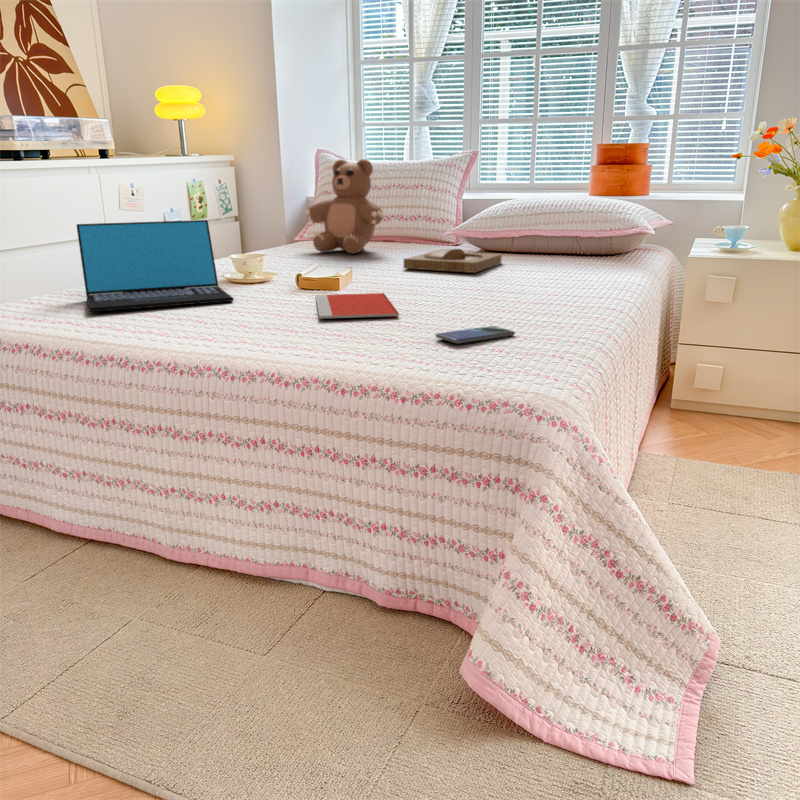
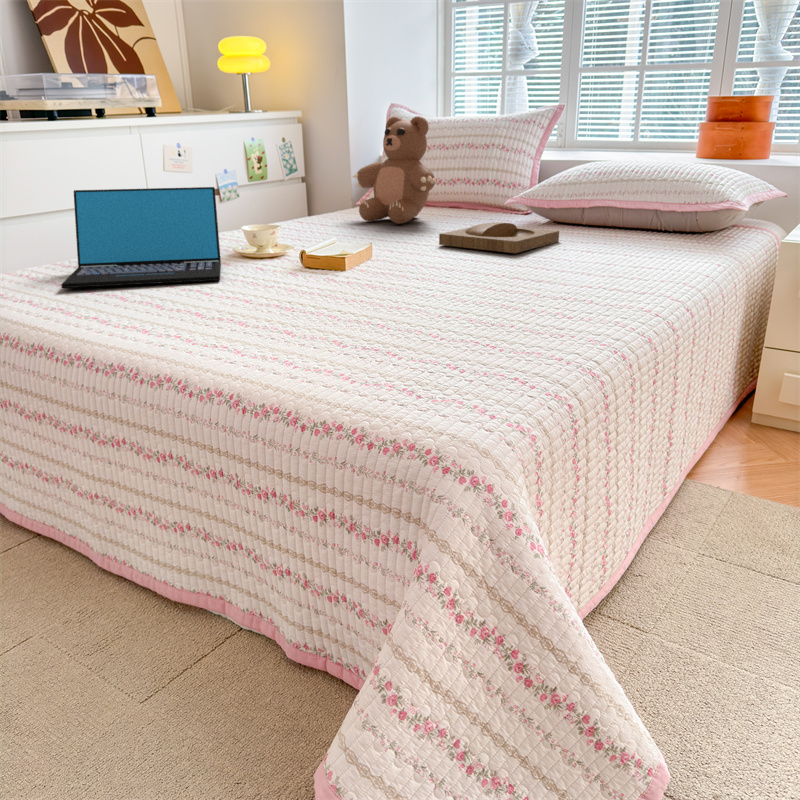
notebook: present [316,293,399,319] -> none [287,276,391,309]
smartphone: present [436,326,515,344] -> none [396,329,496,352]

